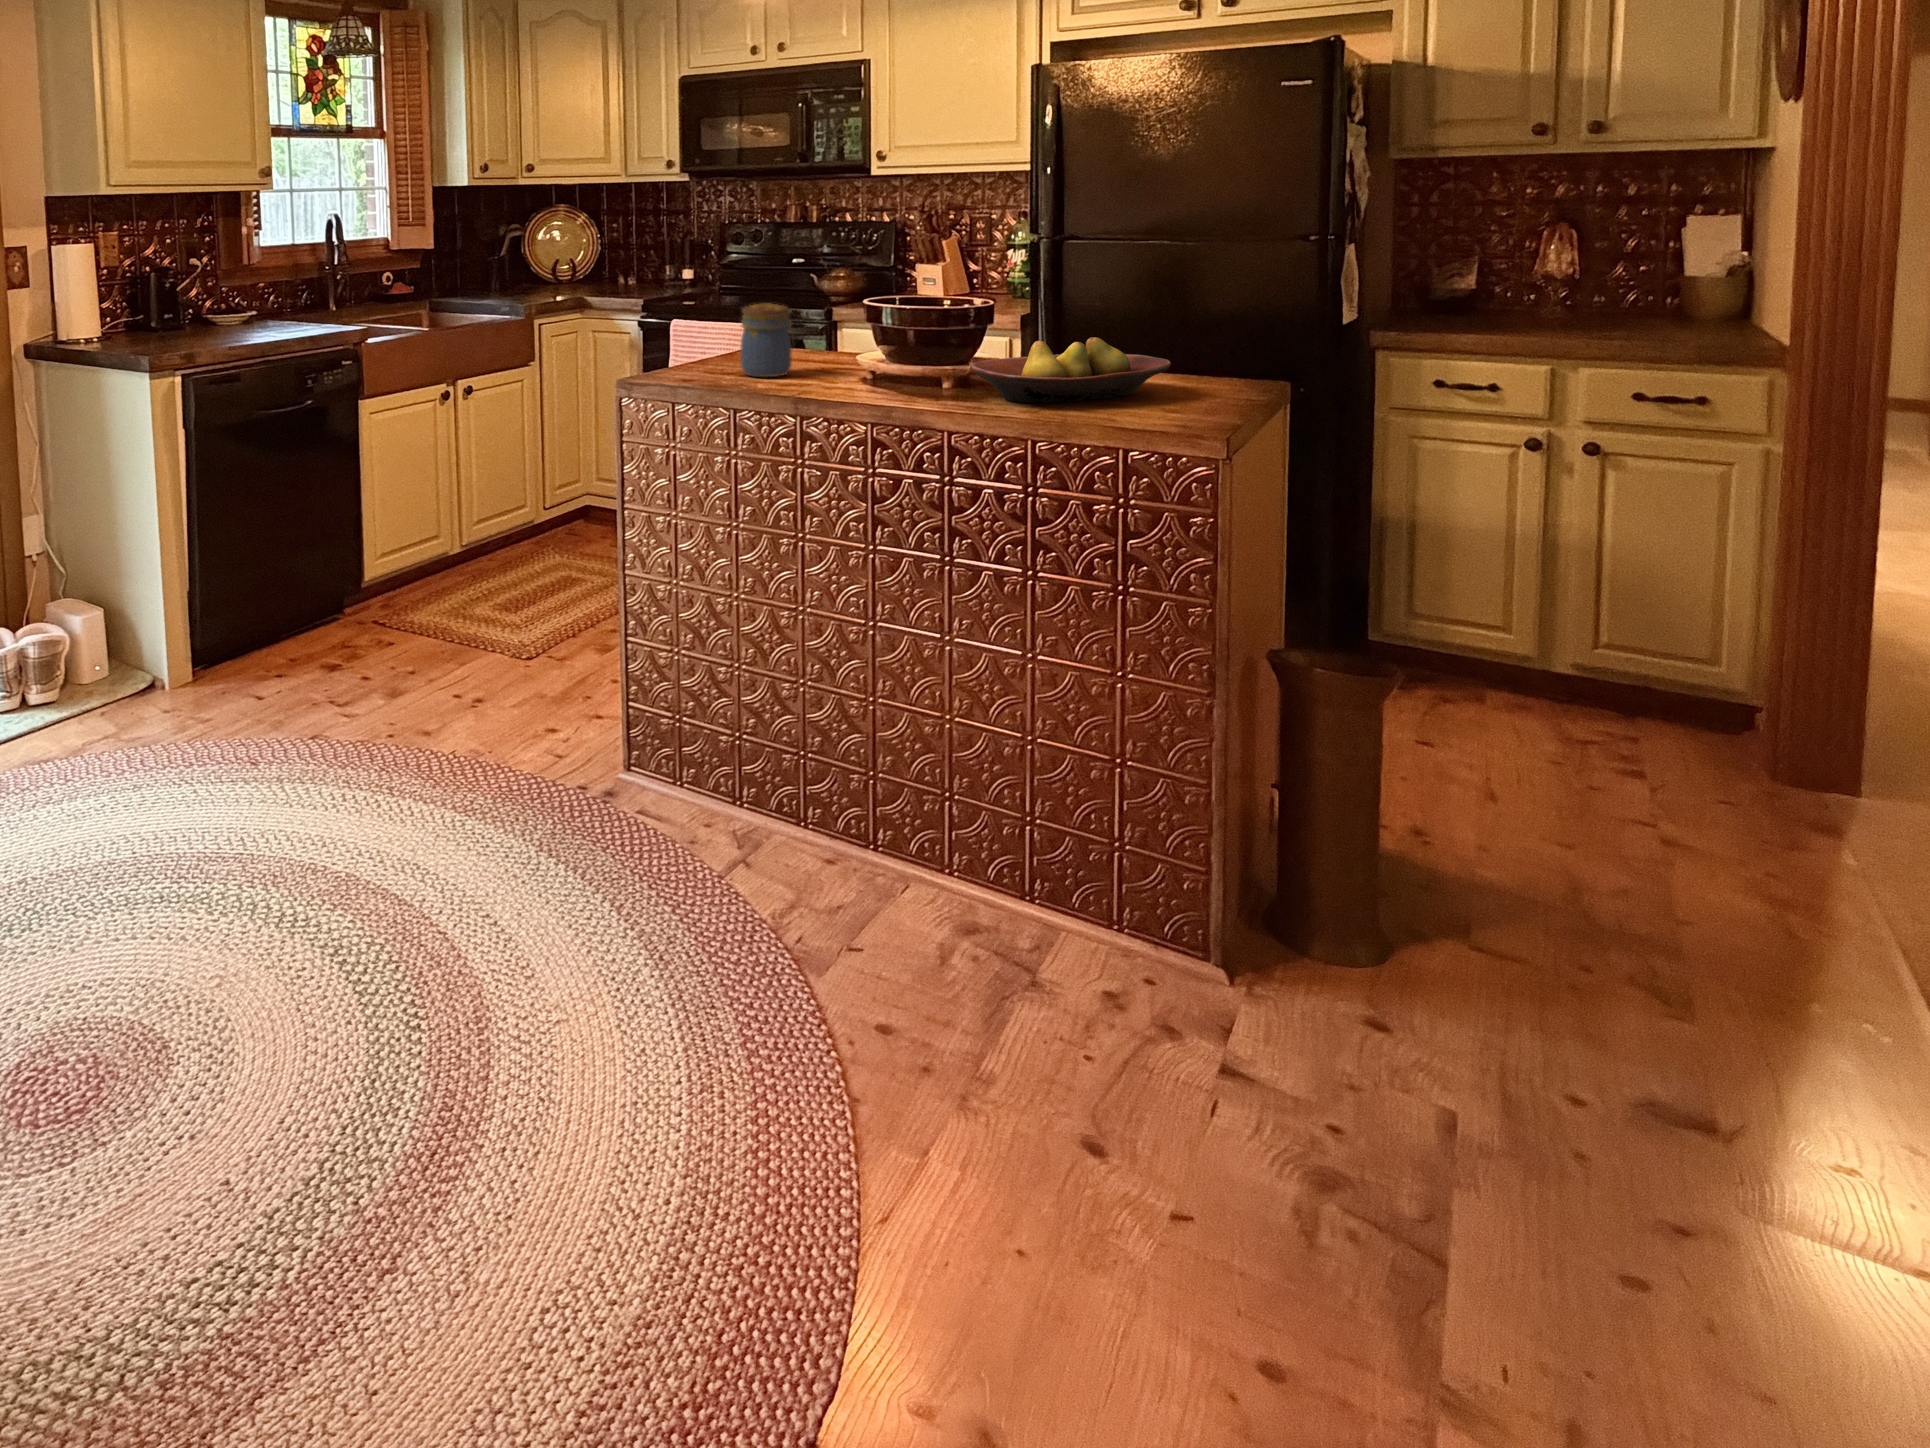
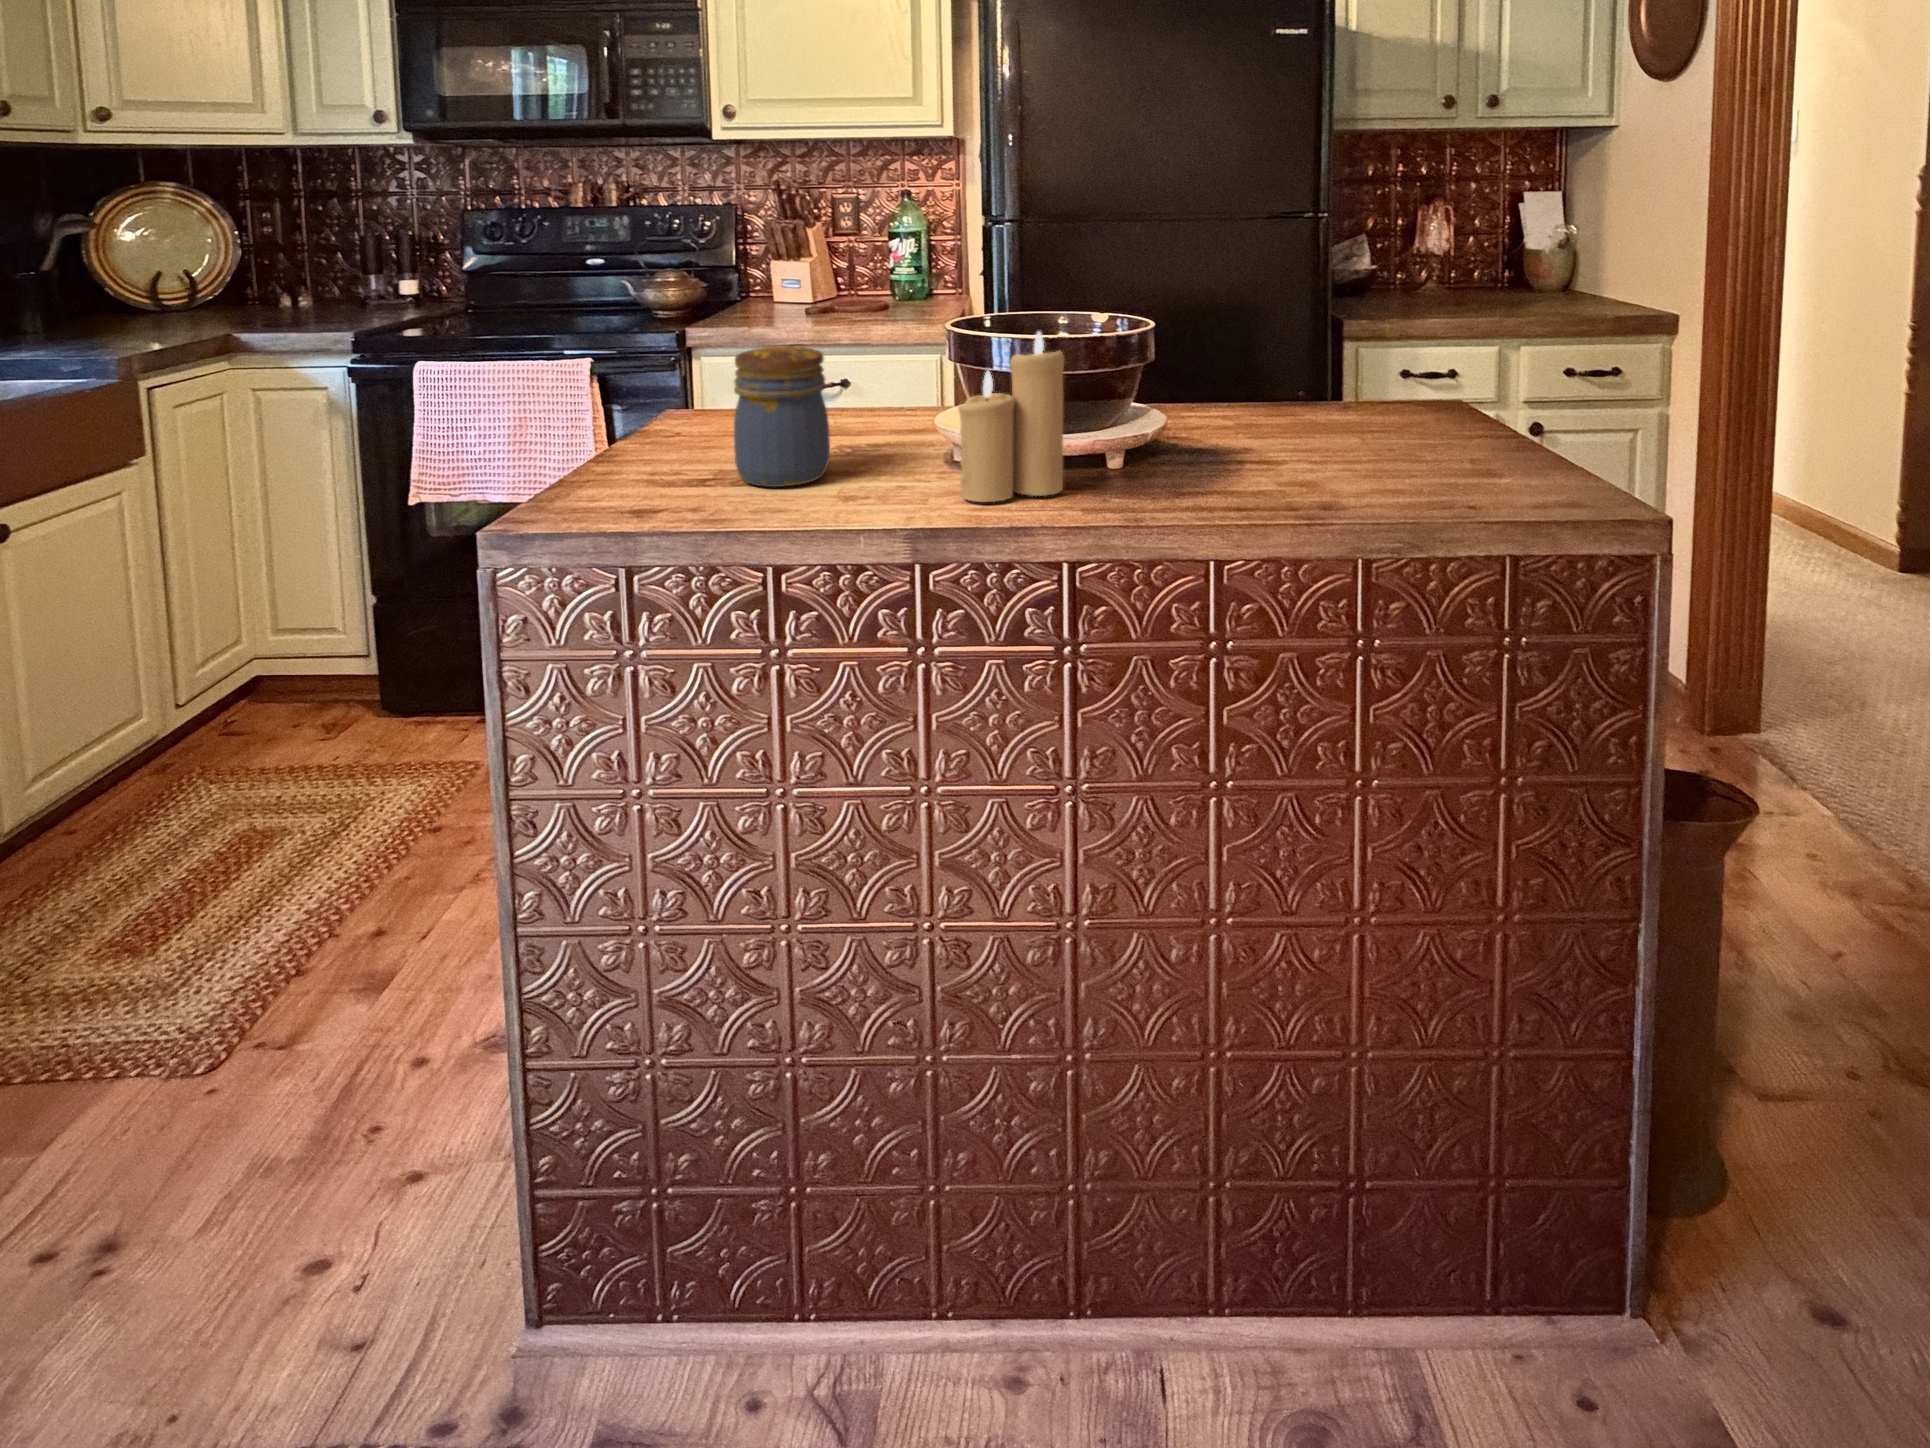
candle: none [838,301,902,393] -> present [958,332,1064,502]
fruit bowl: present [970,337,1171,403] -> none [1166,367,1408,486]

